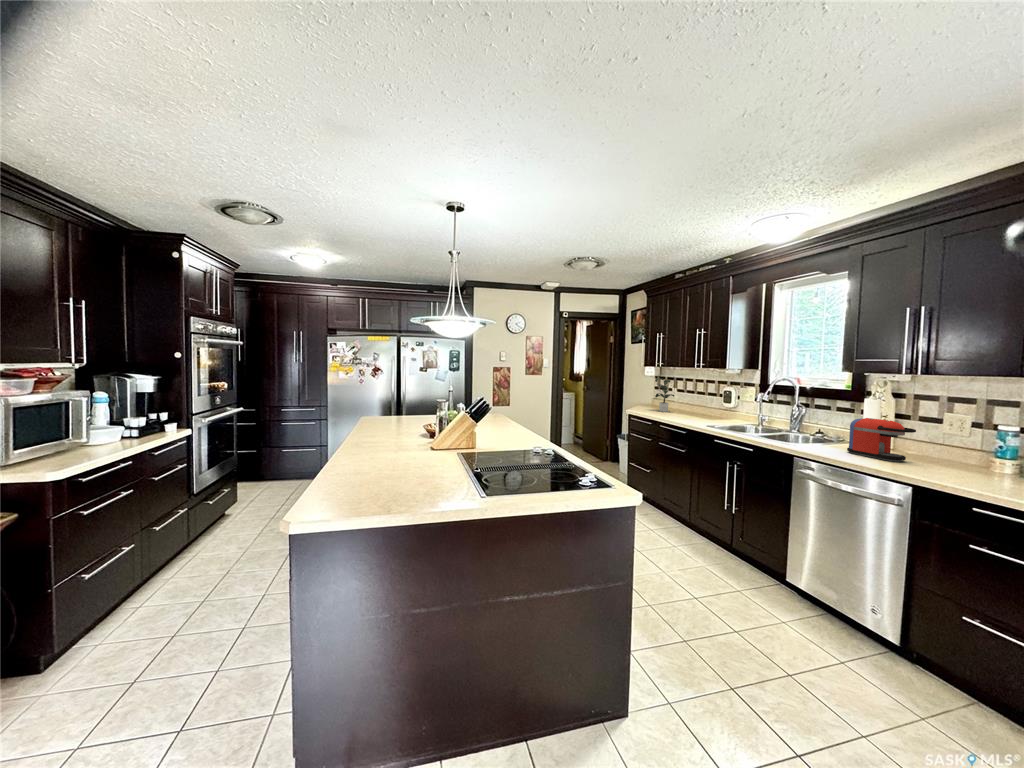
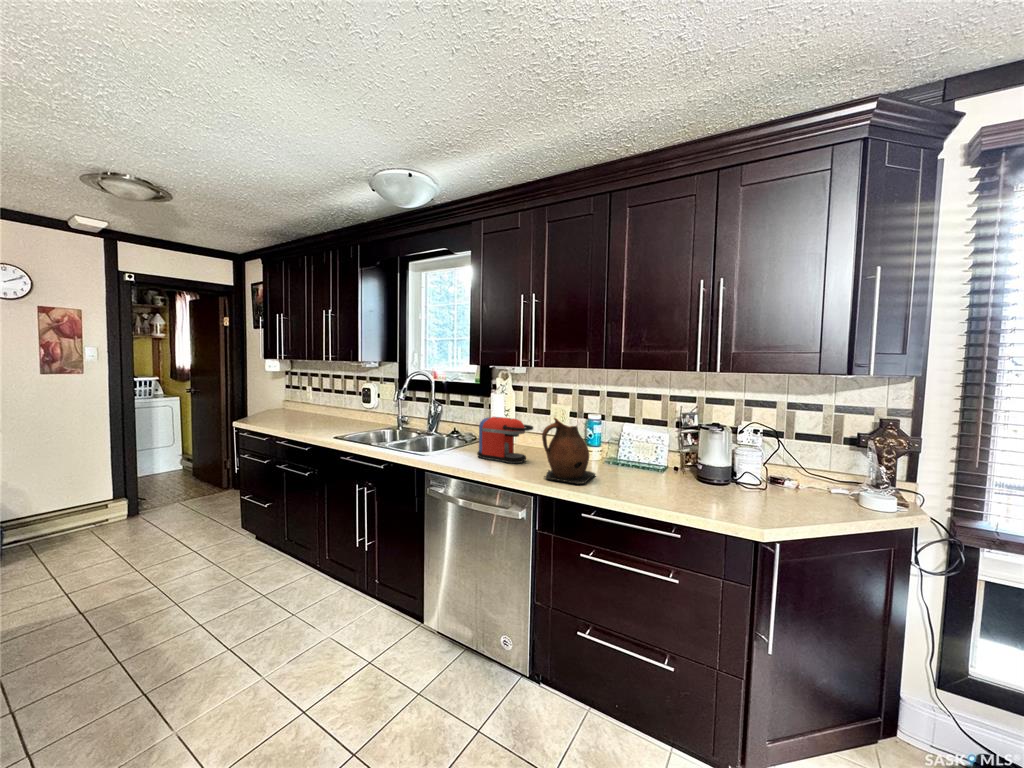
potted plant: present [655,378,675,412] -> none [269,374,312,419]
ceramic pitcher: none [924,420,999,483] -> present [542,418,595,484]

